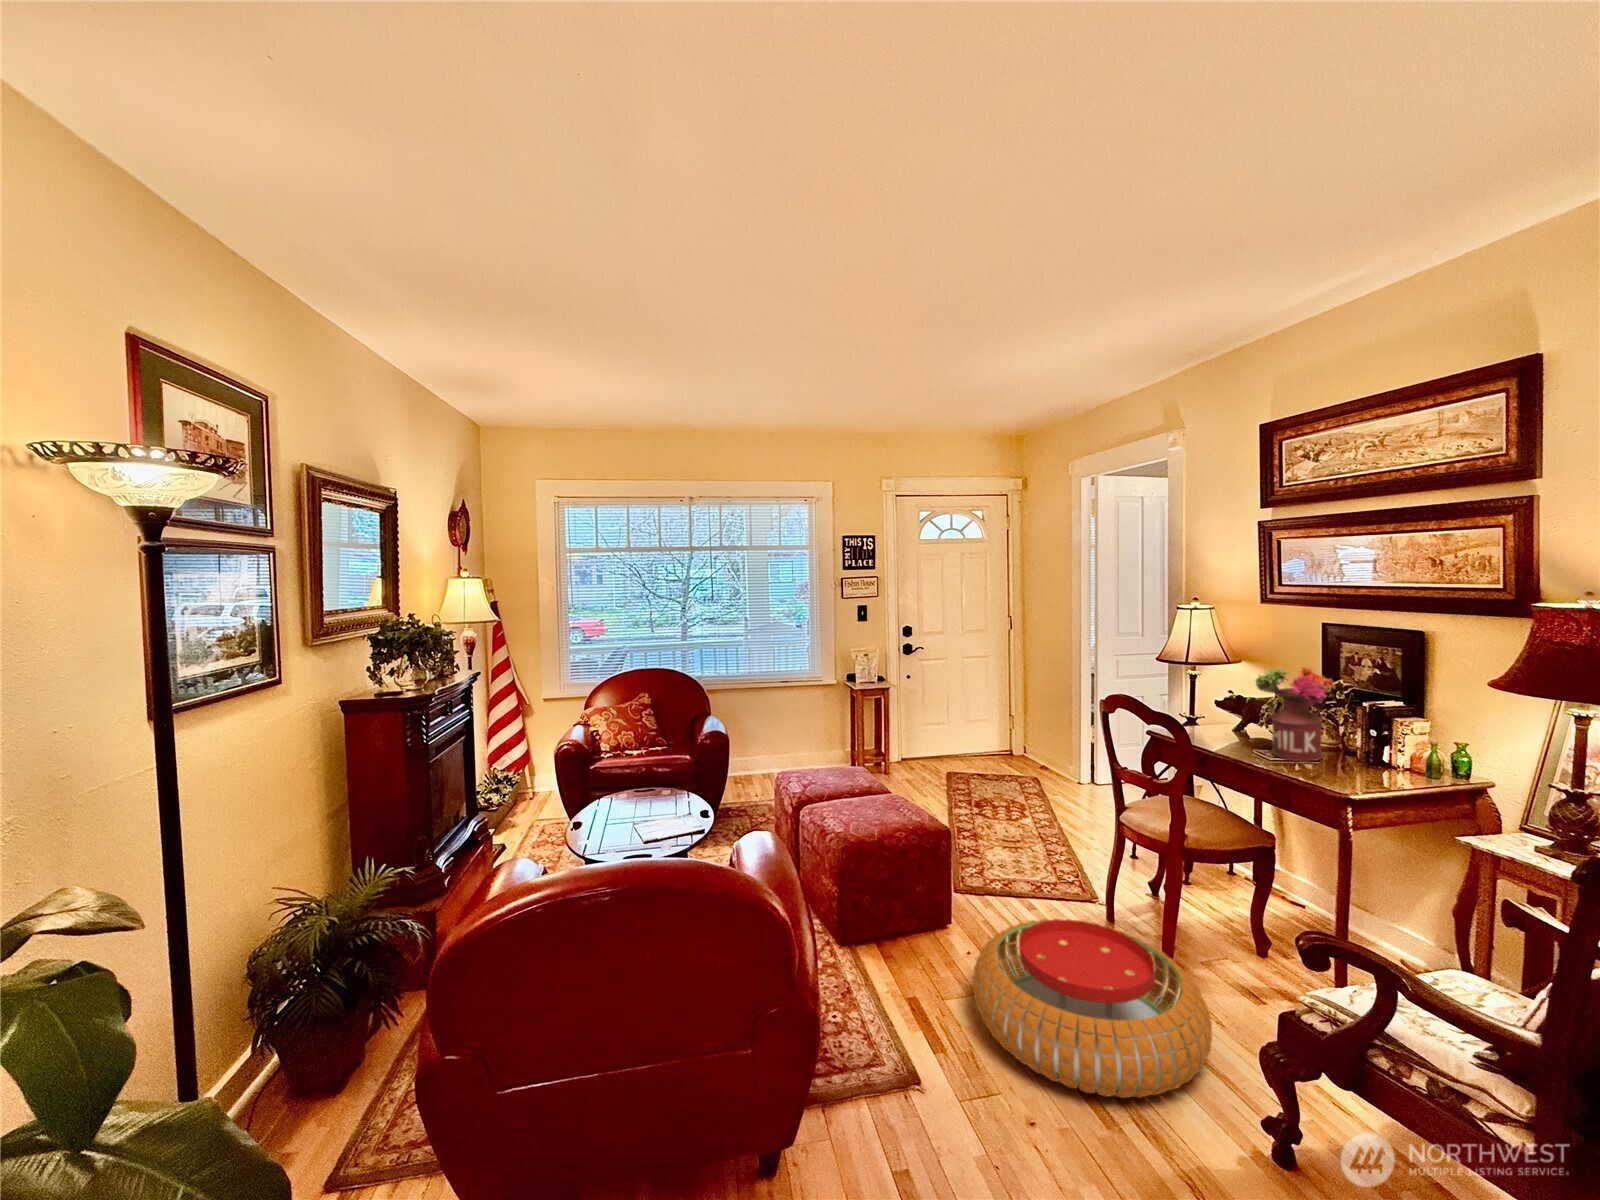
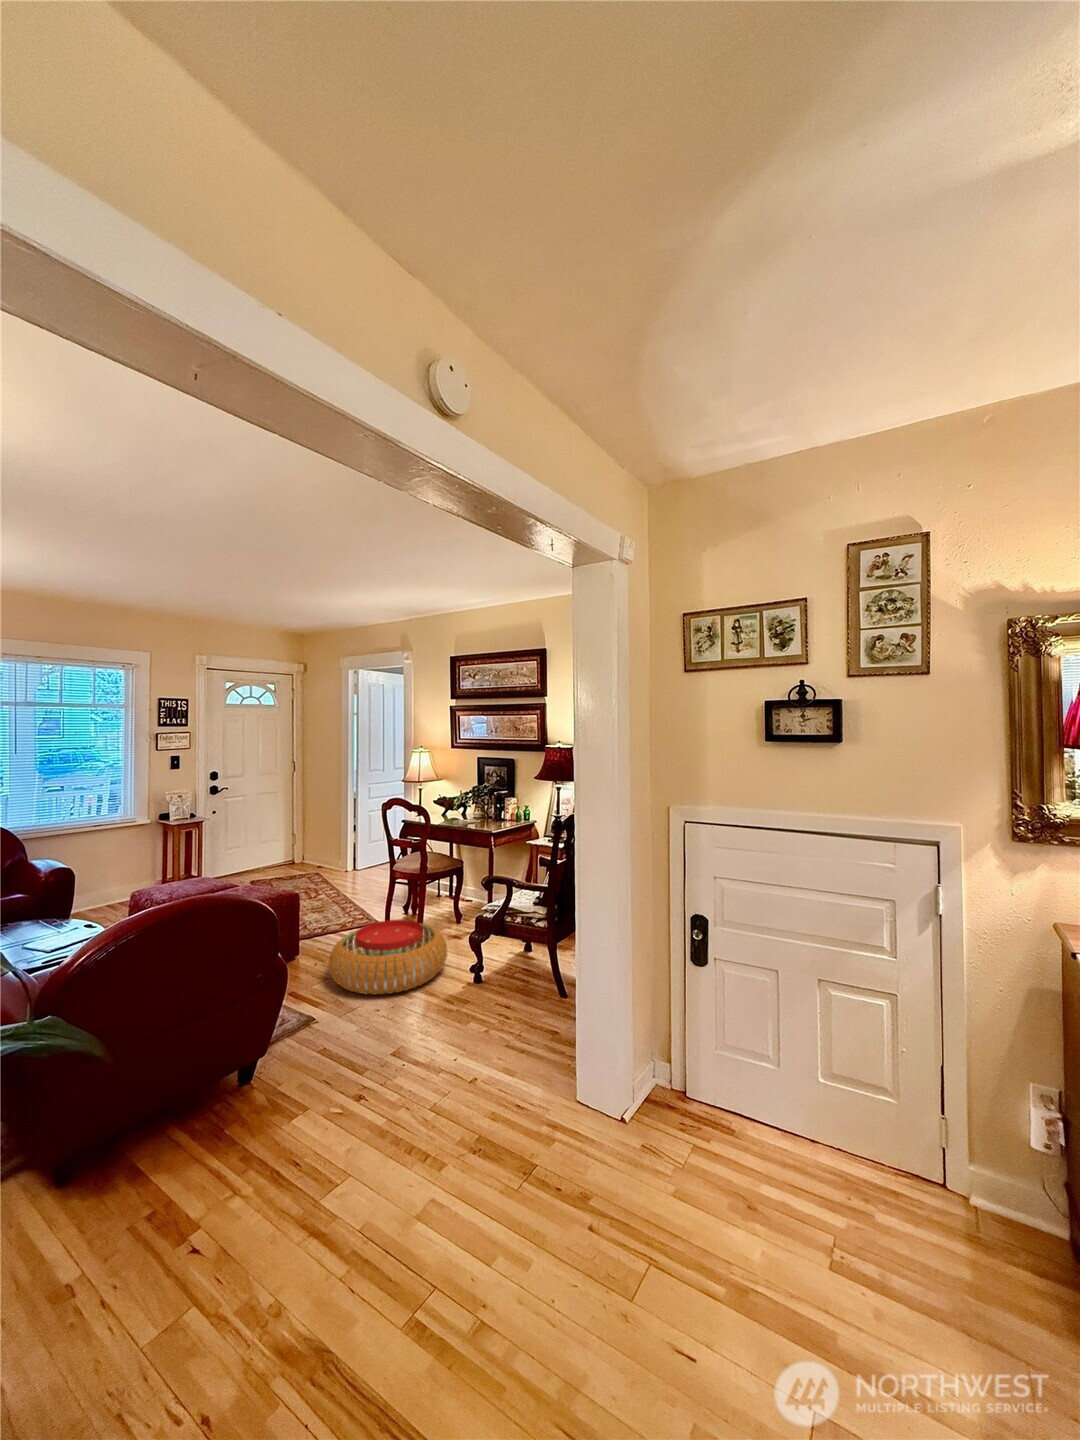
flower arrangement: present [1256,667,1335,761] -> none [453,777,485,823]

